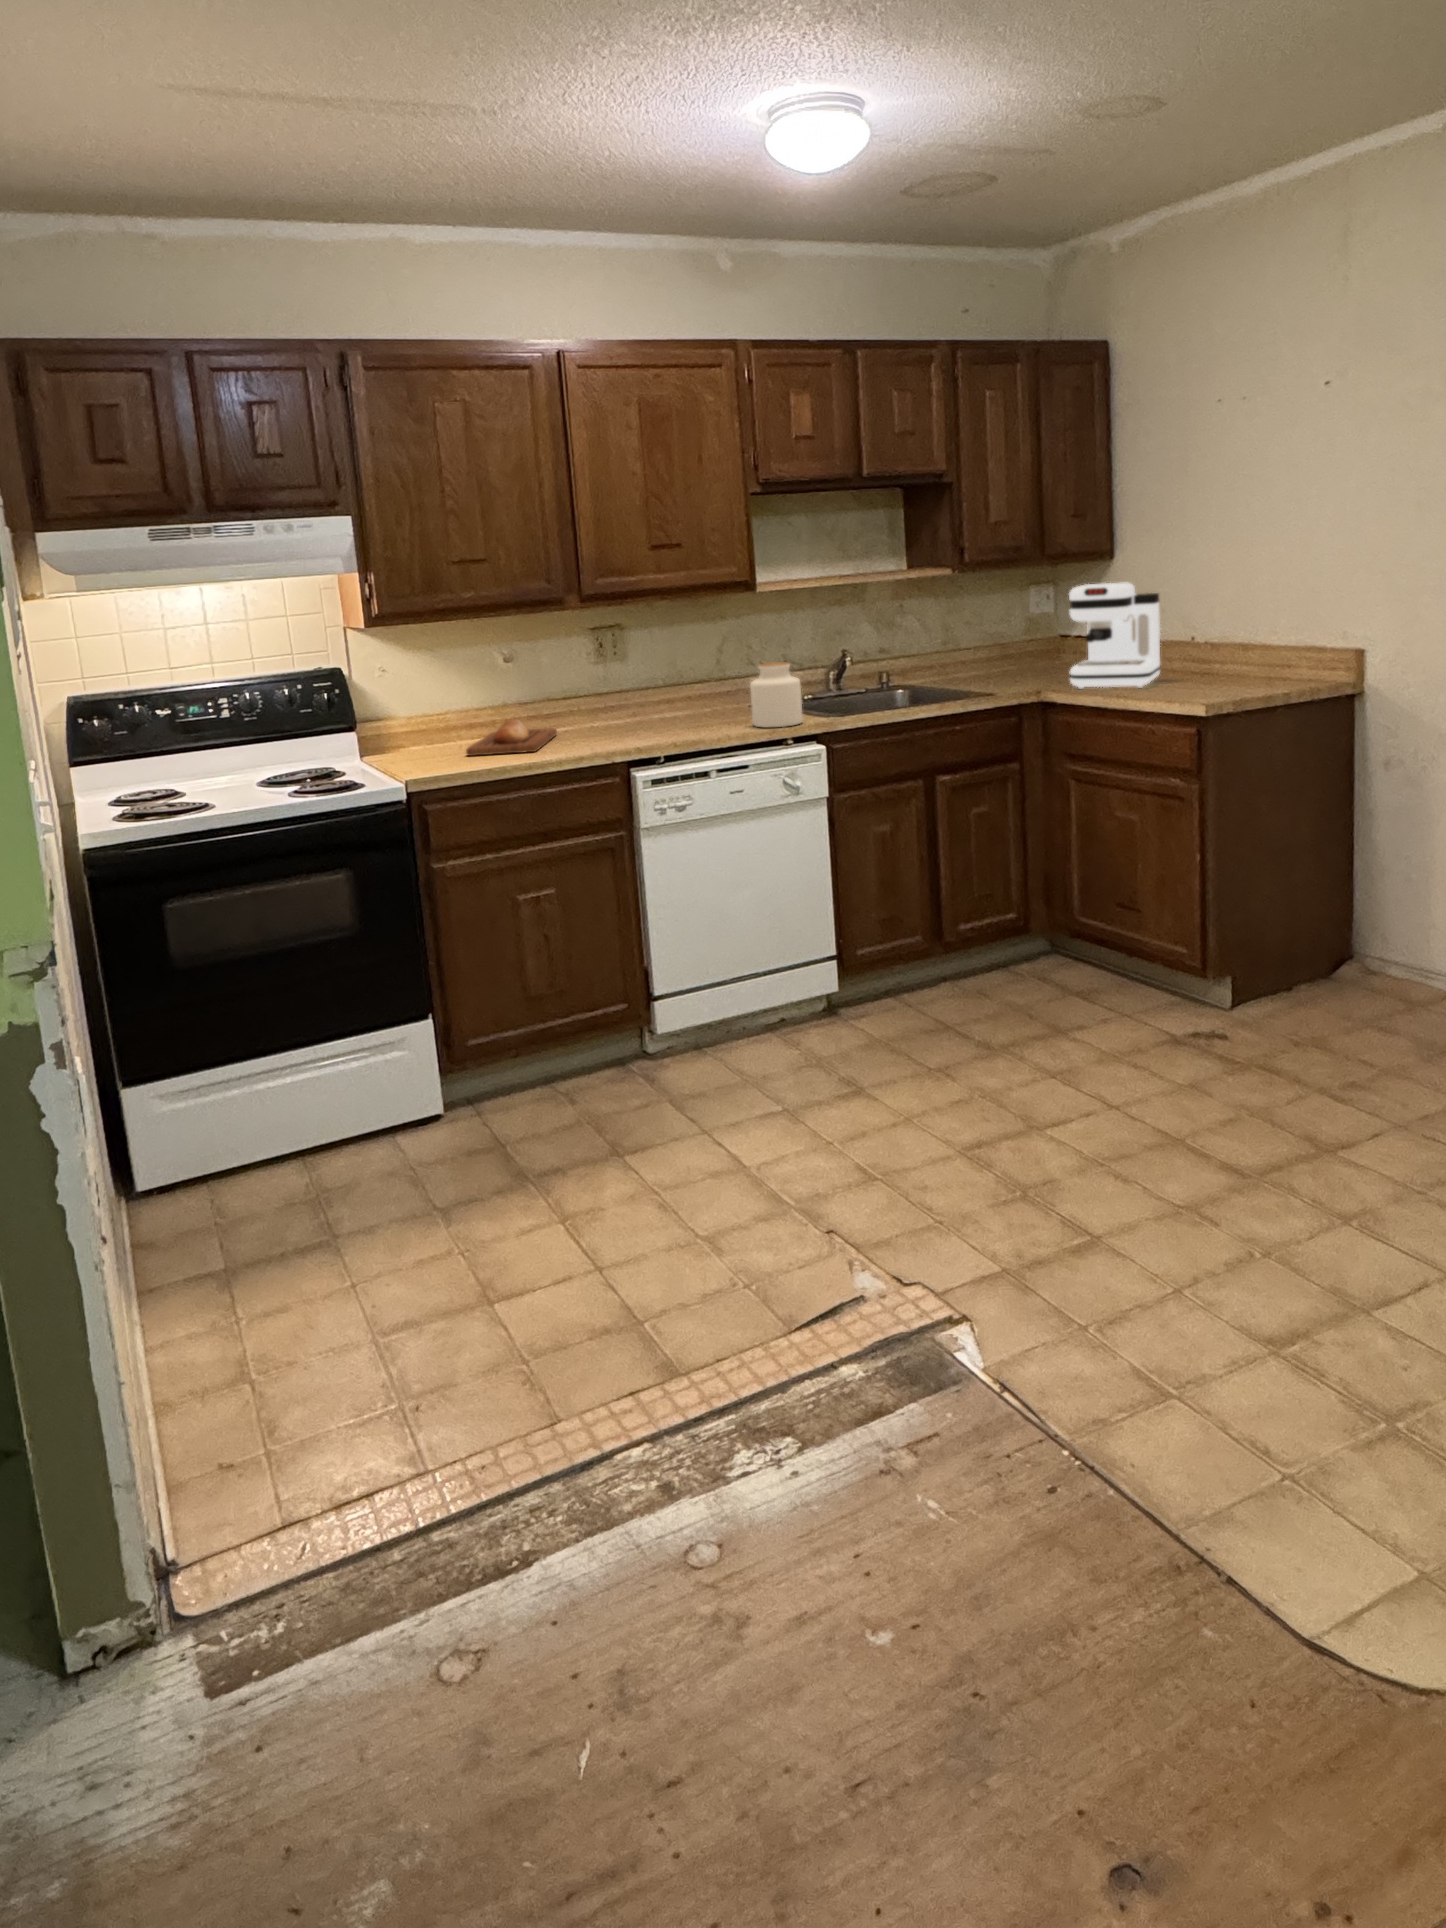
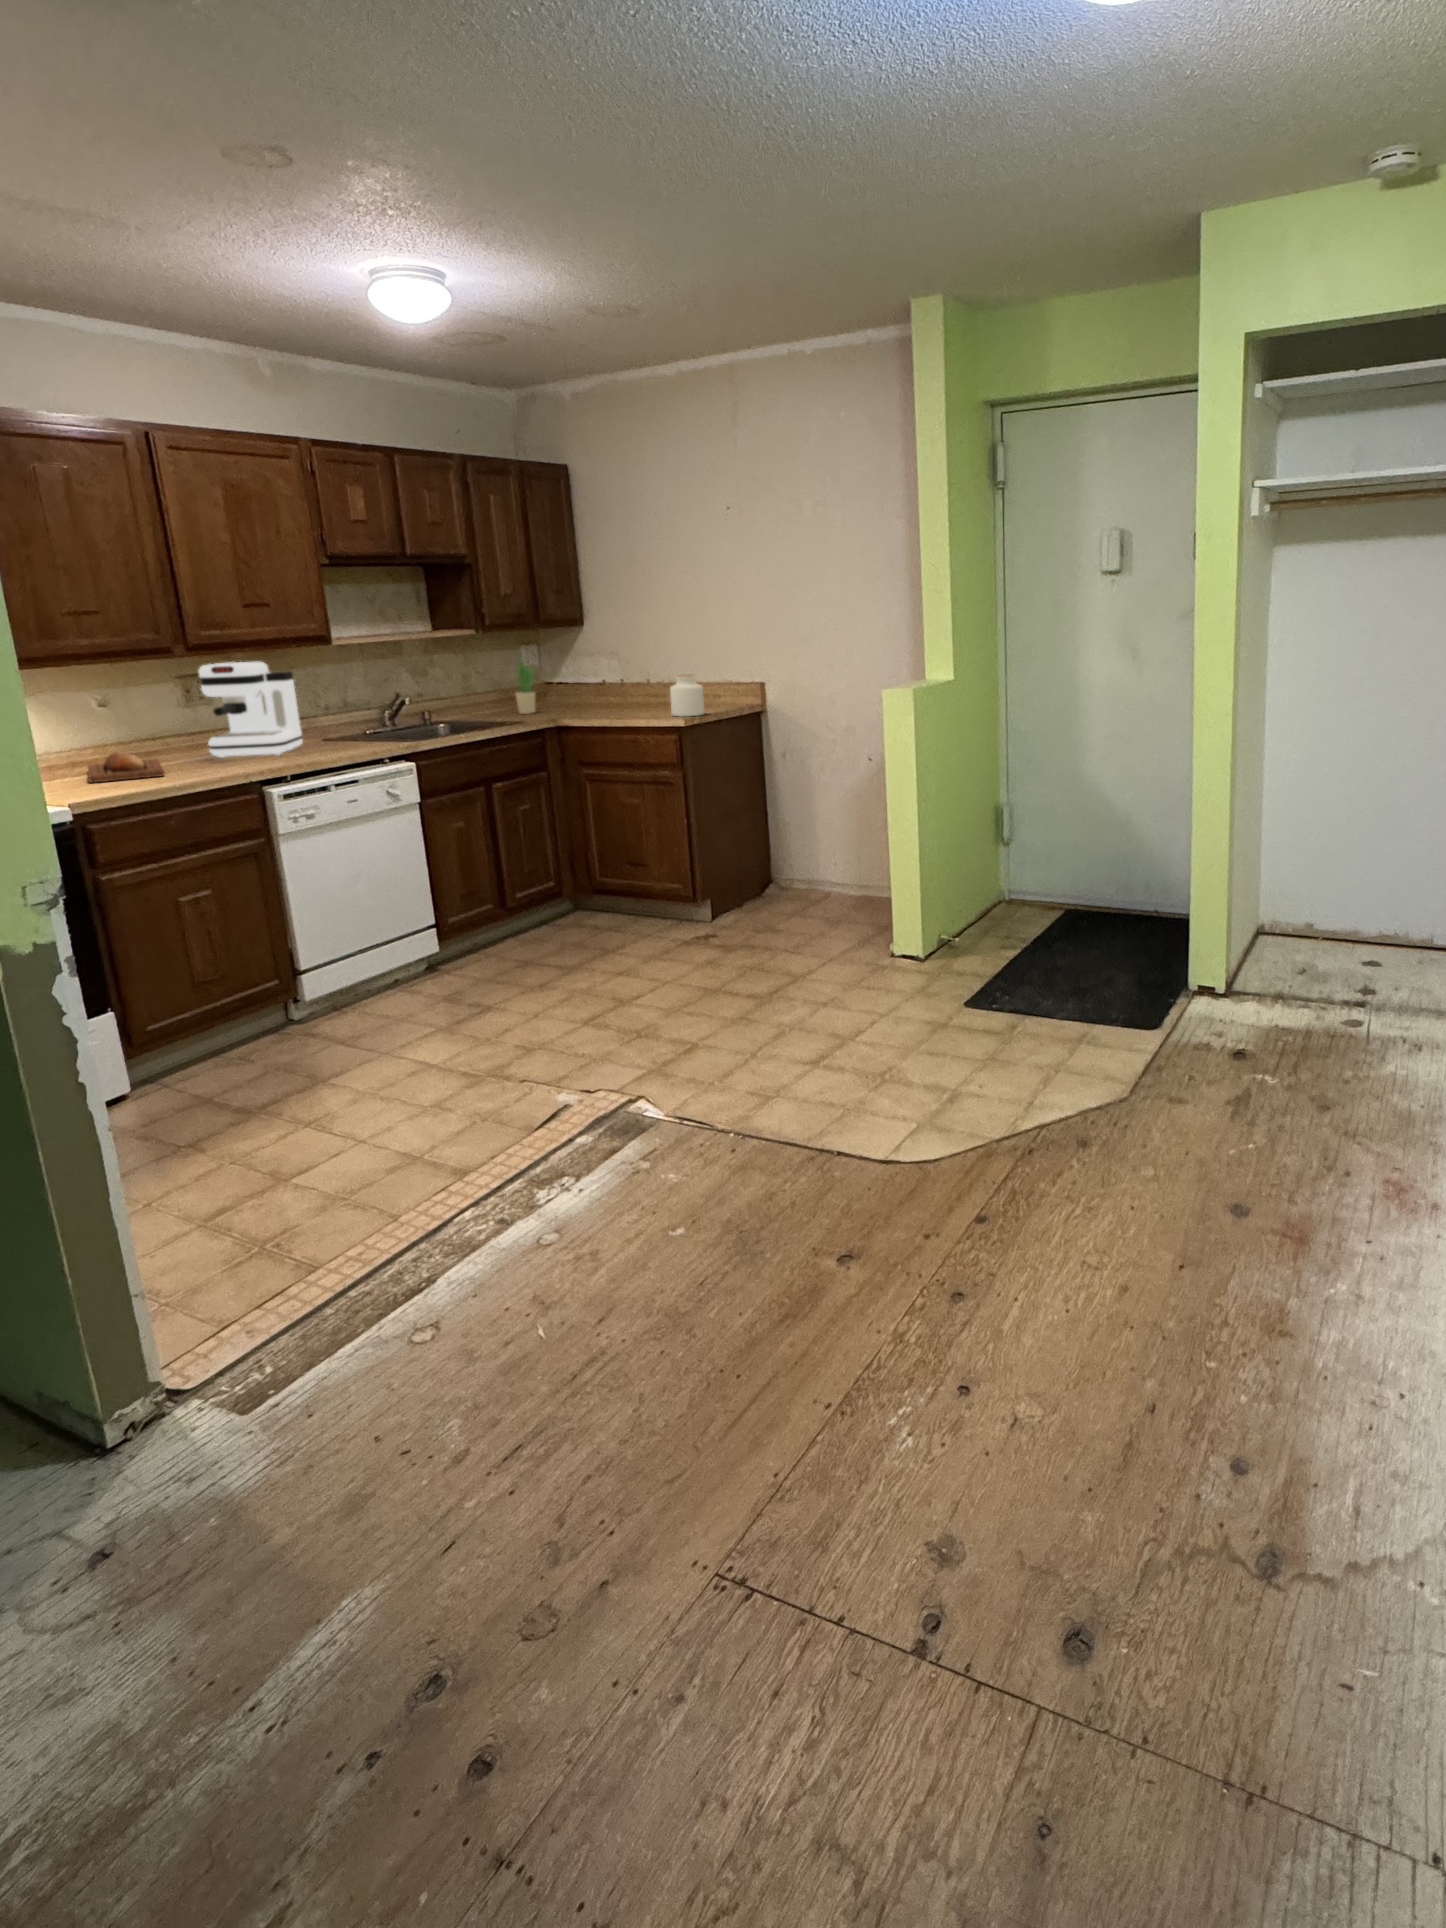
coffee maker: present [1069,582,1160,689] -> present [199,662,303,758]
potted plant: none [1005,599,1037,677] -> present [515,656,536,714]
jar: present [750,662,803,727] -> present [670,675,705,717]

